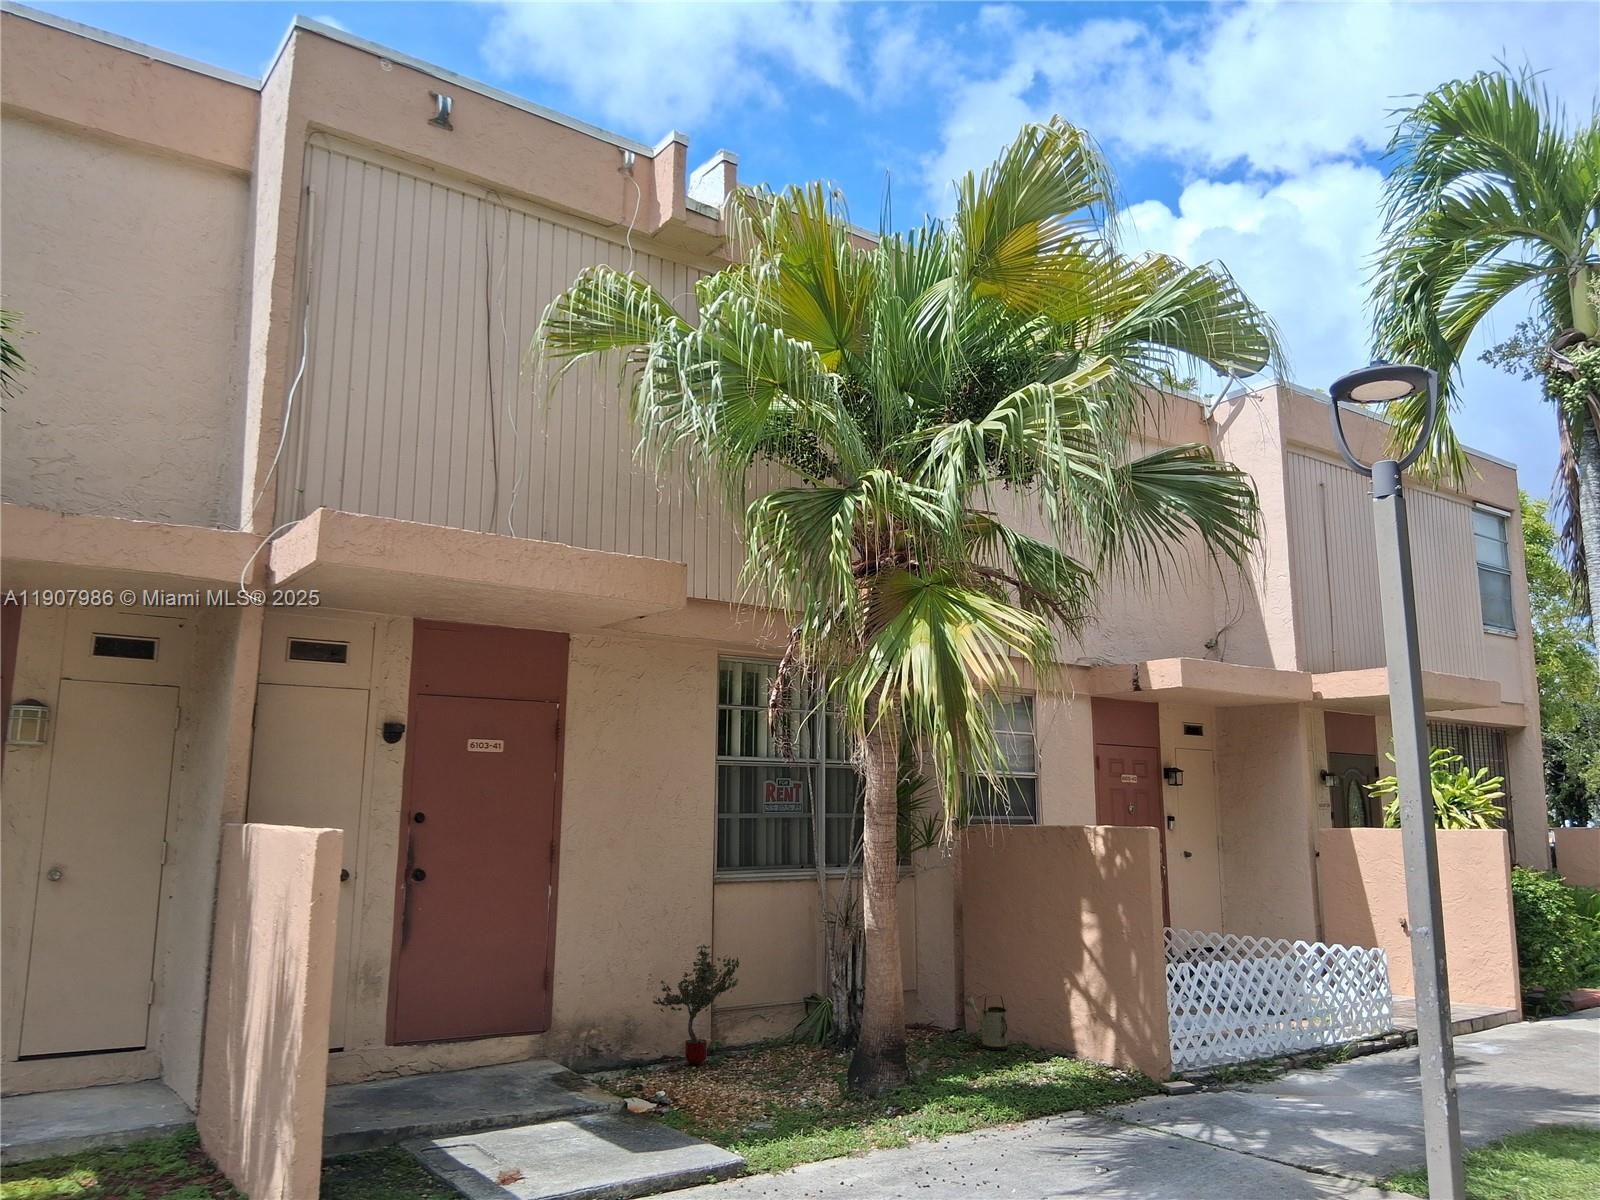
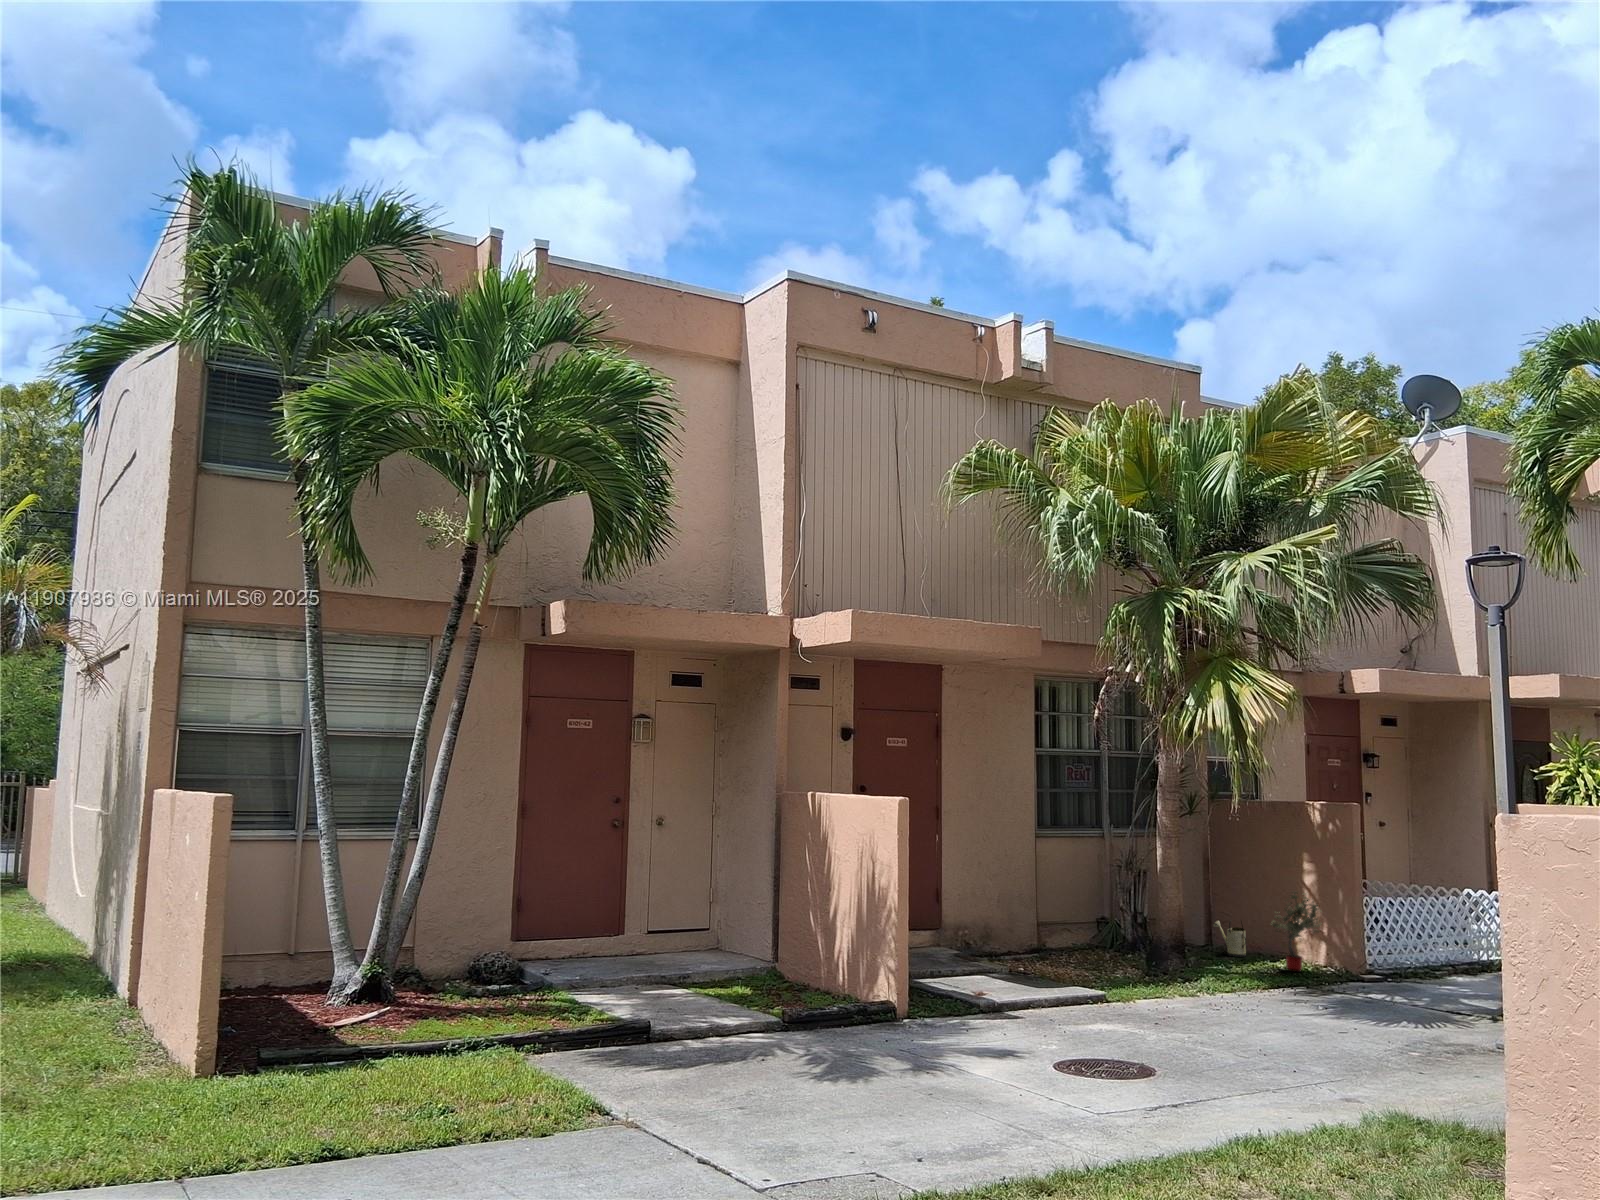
potted tree: present [653,944,739,1065] -> present [1271,892,1321,972]

